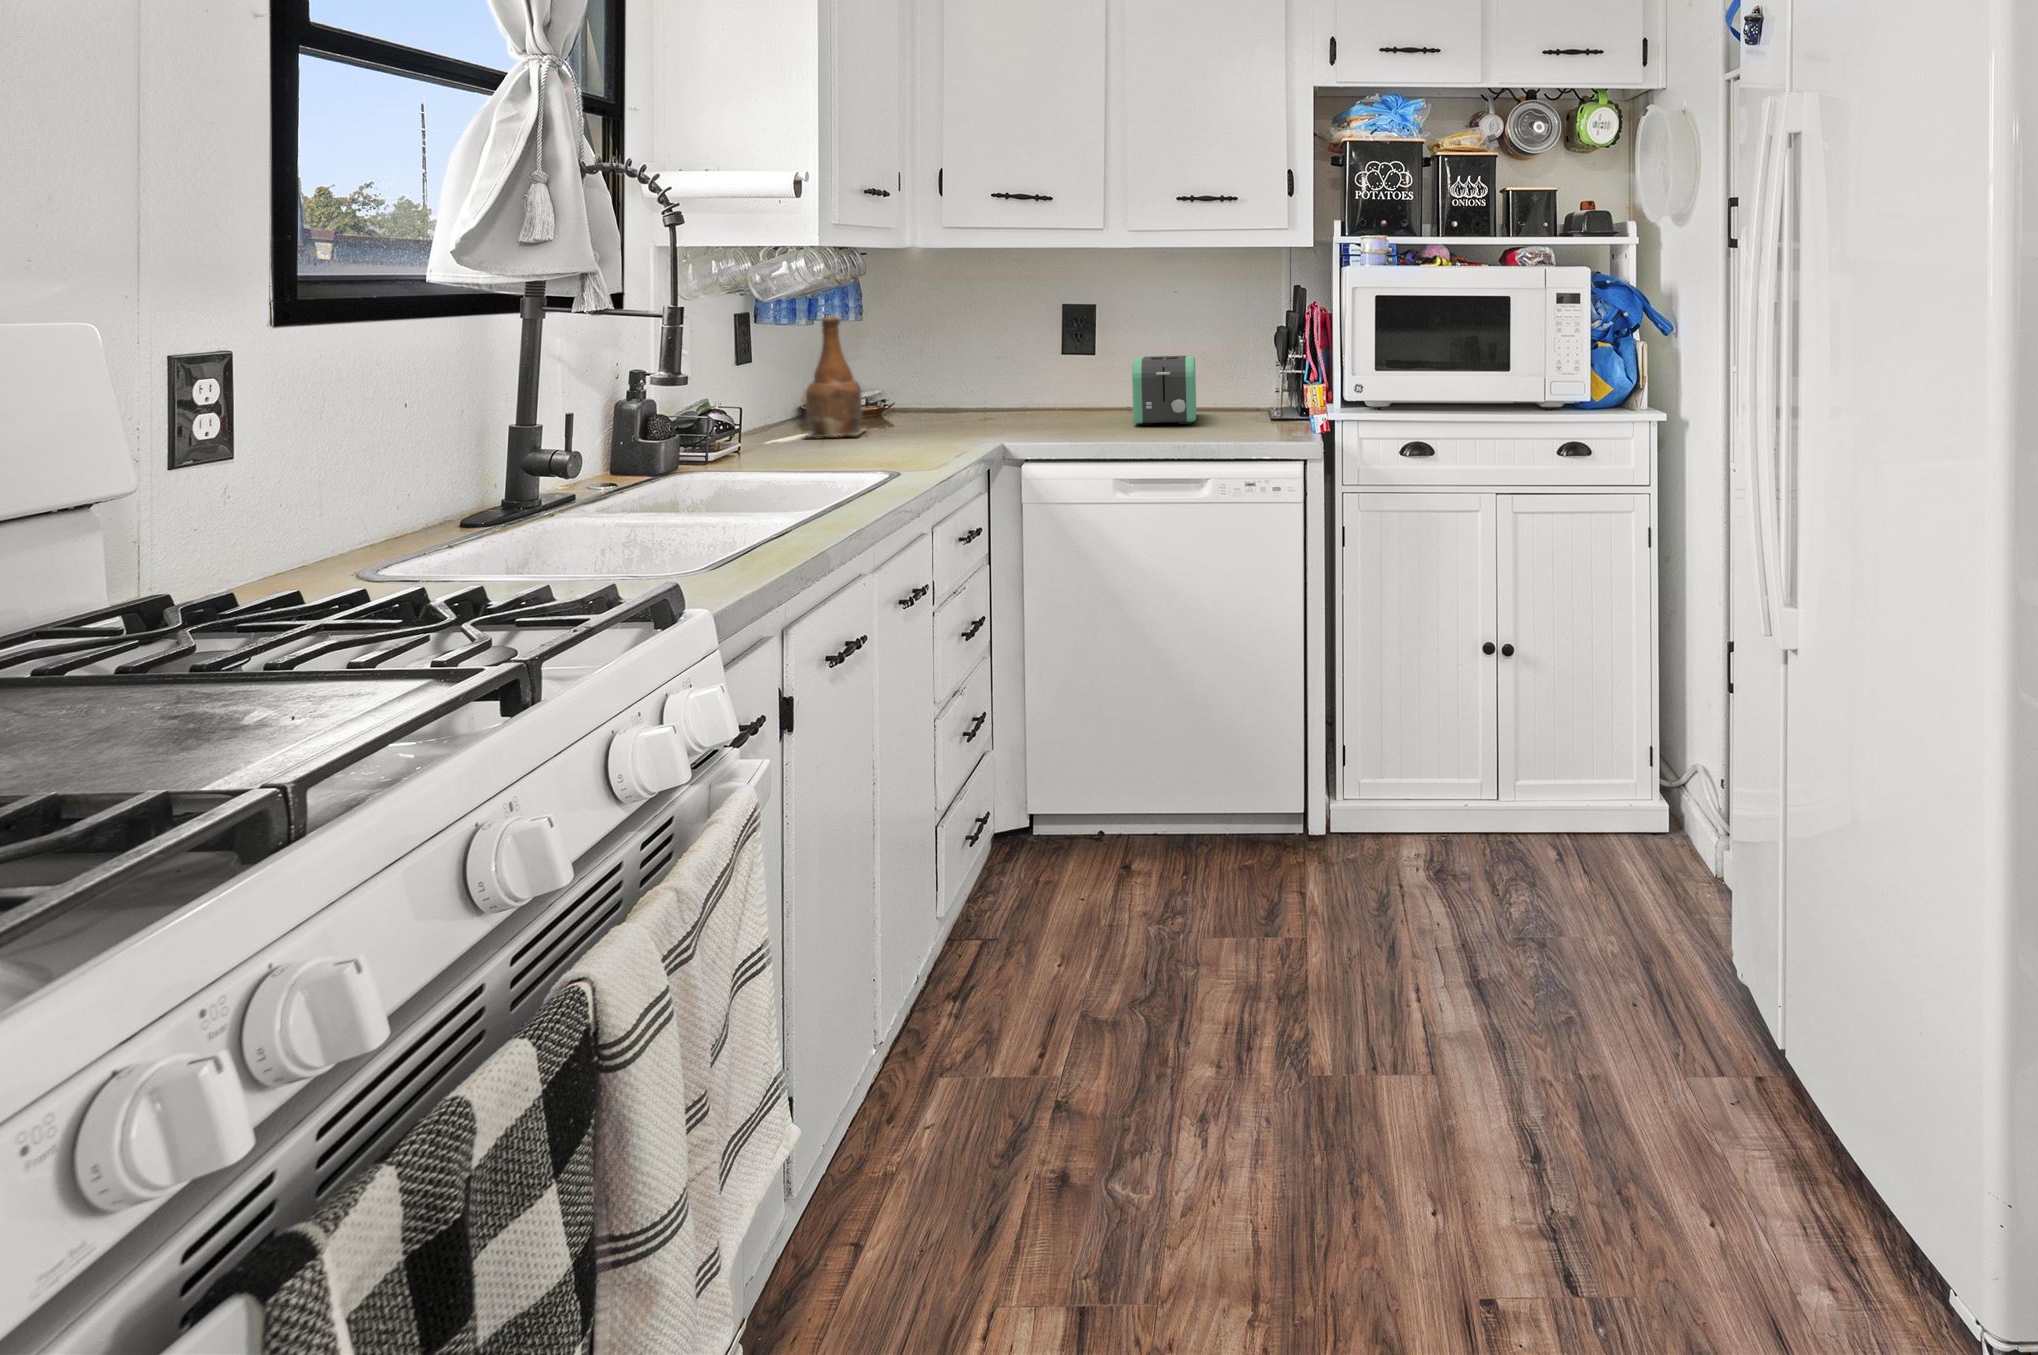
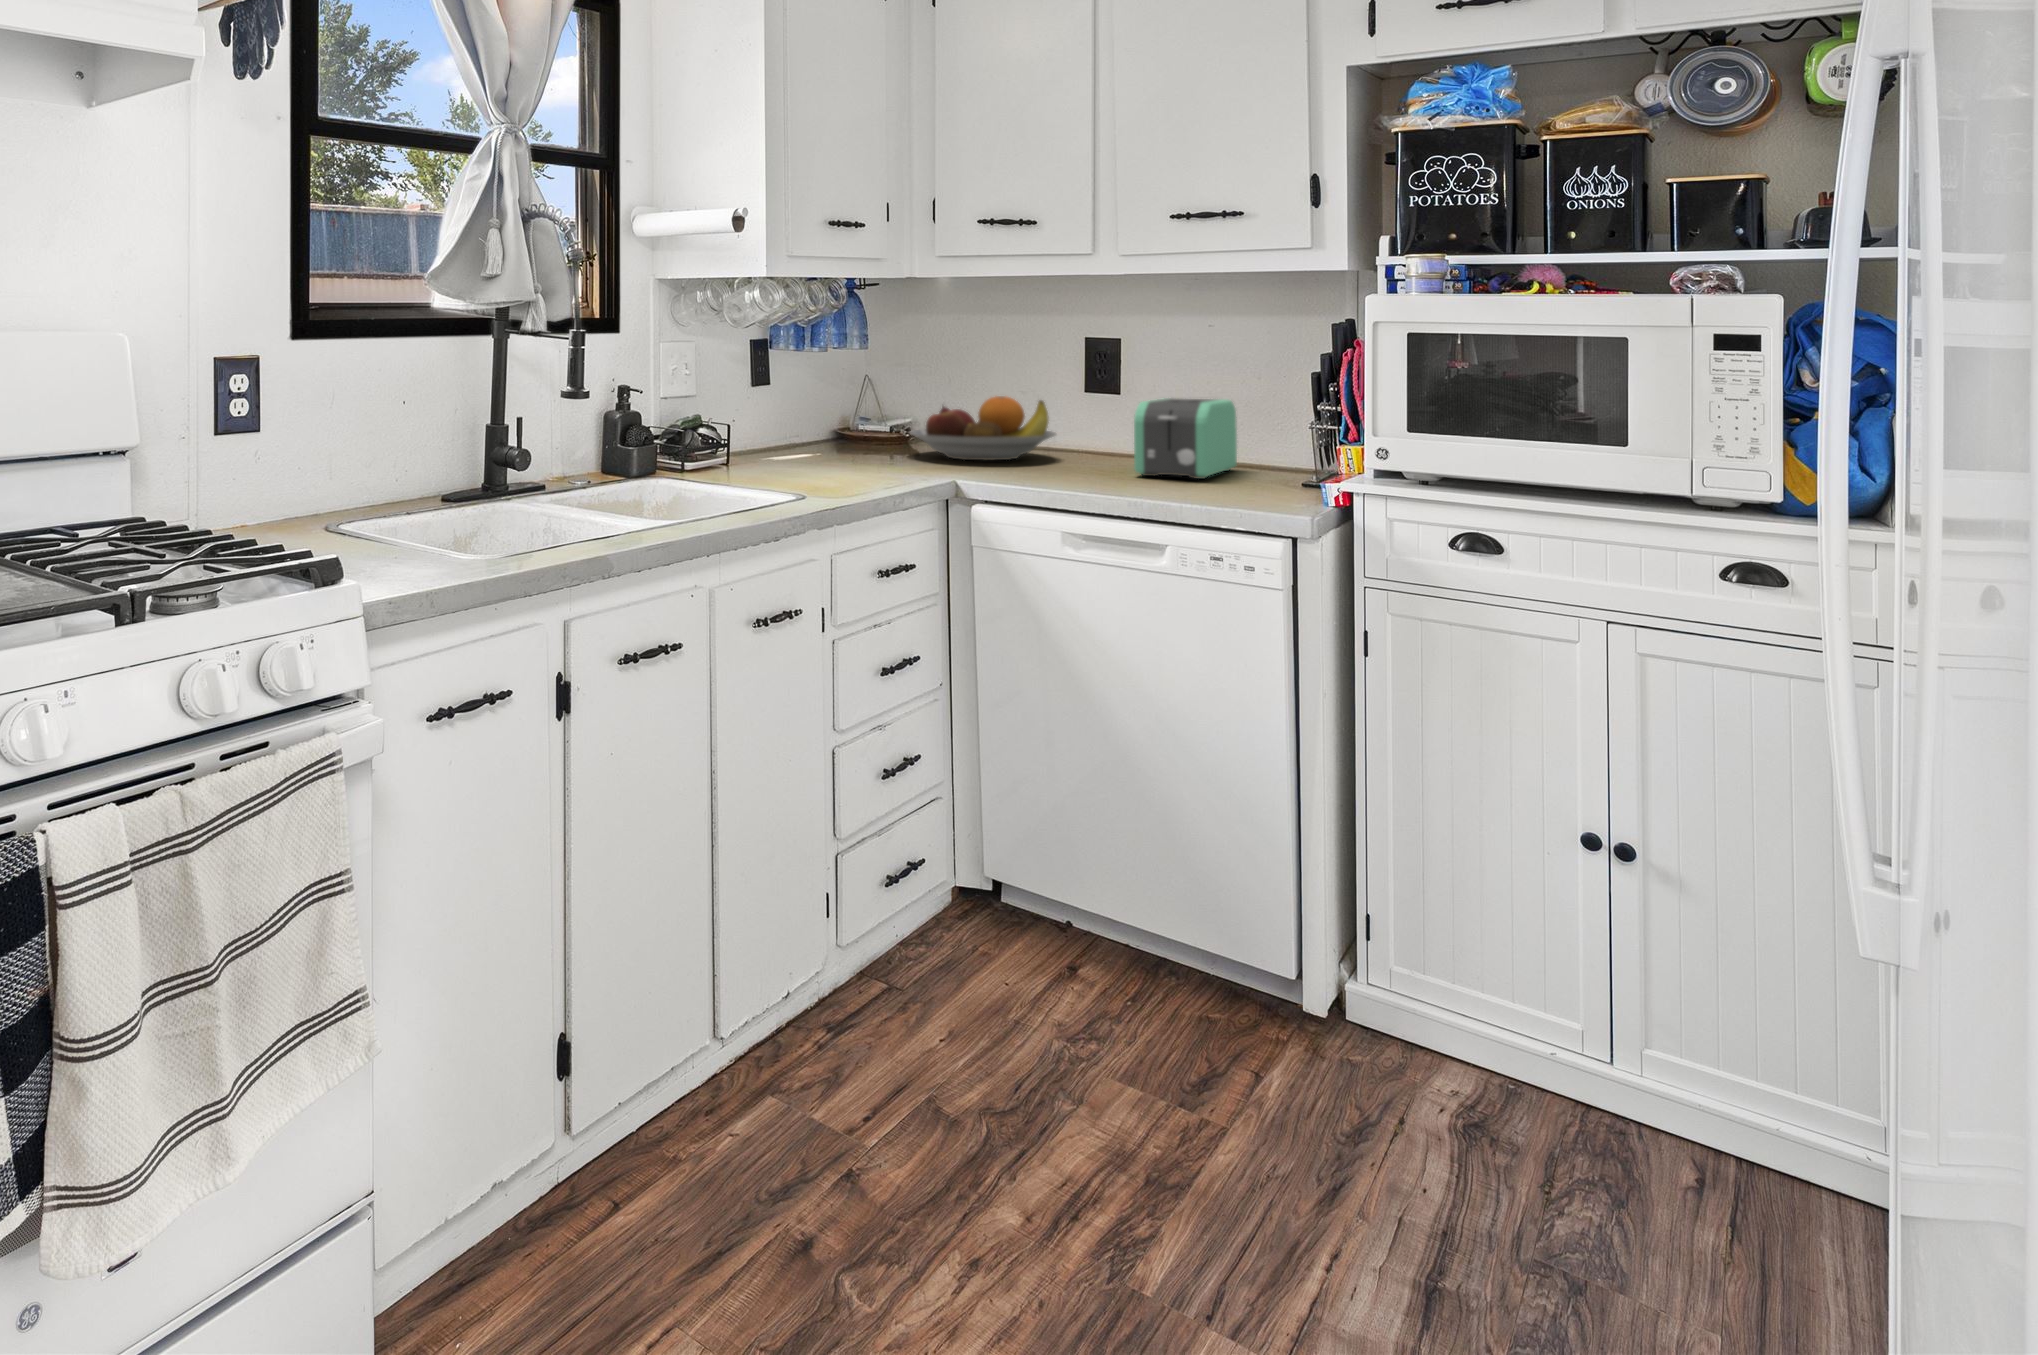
bottle: present [804,316,865,437] -> none [794,343,864,462]
fruit bowl: none [905,362,1045,424] -> present [910,396,1056,460]

